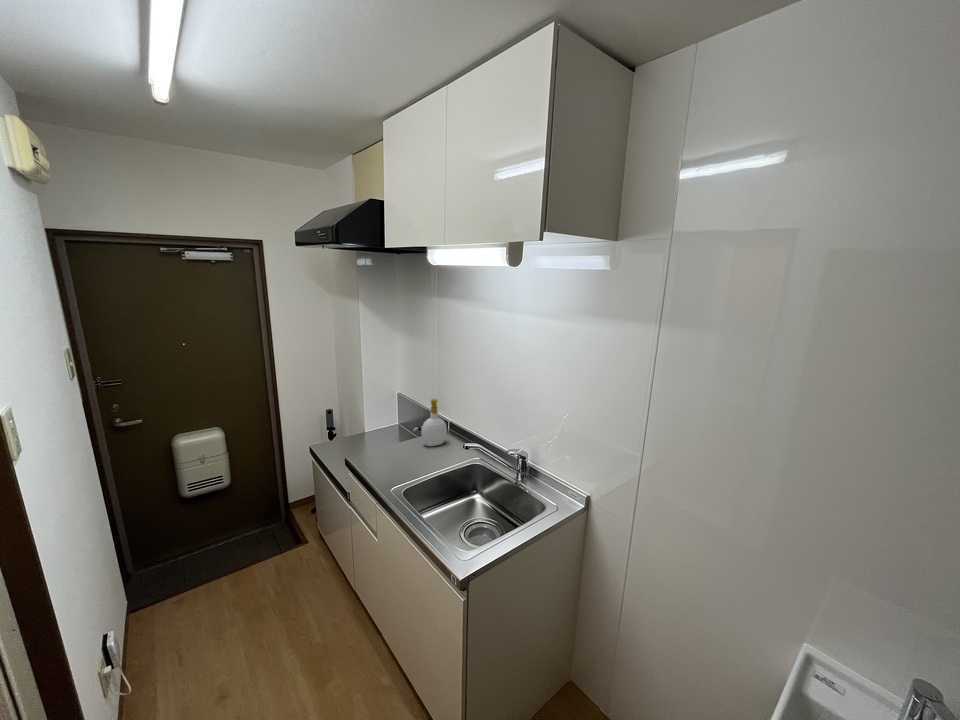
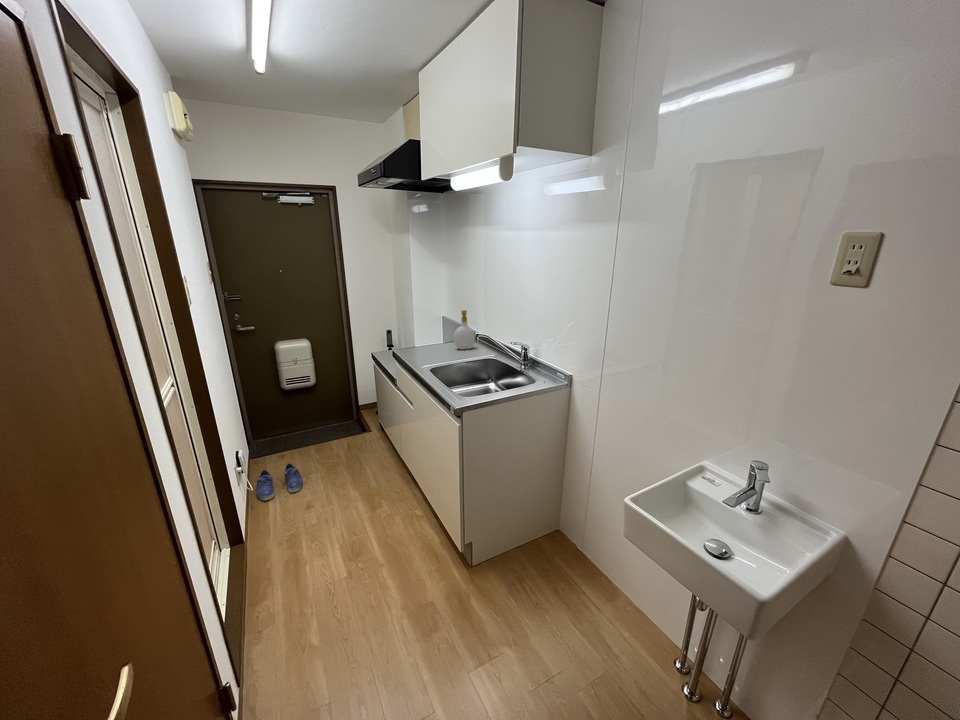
shoe: none [136,617,211,693] -> present [256,463,303,500]

